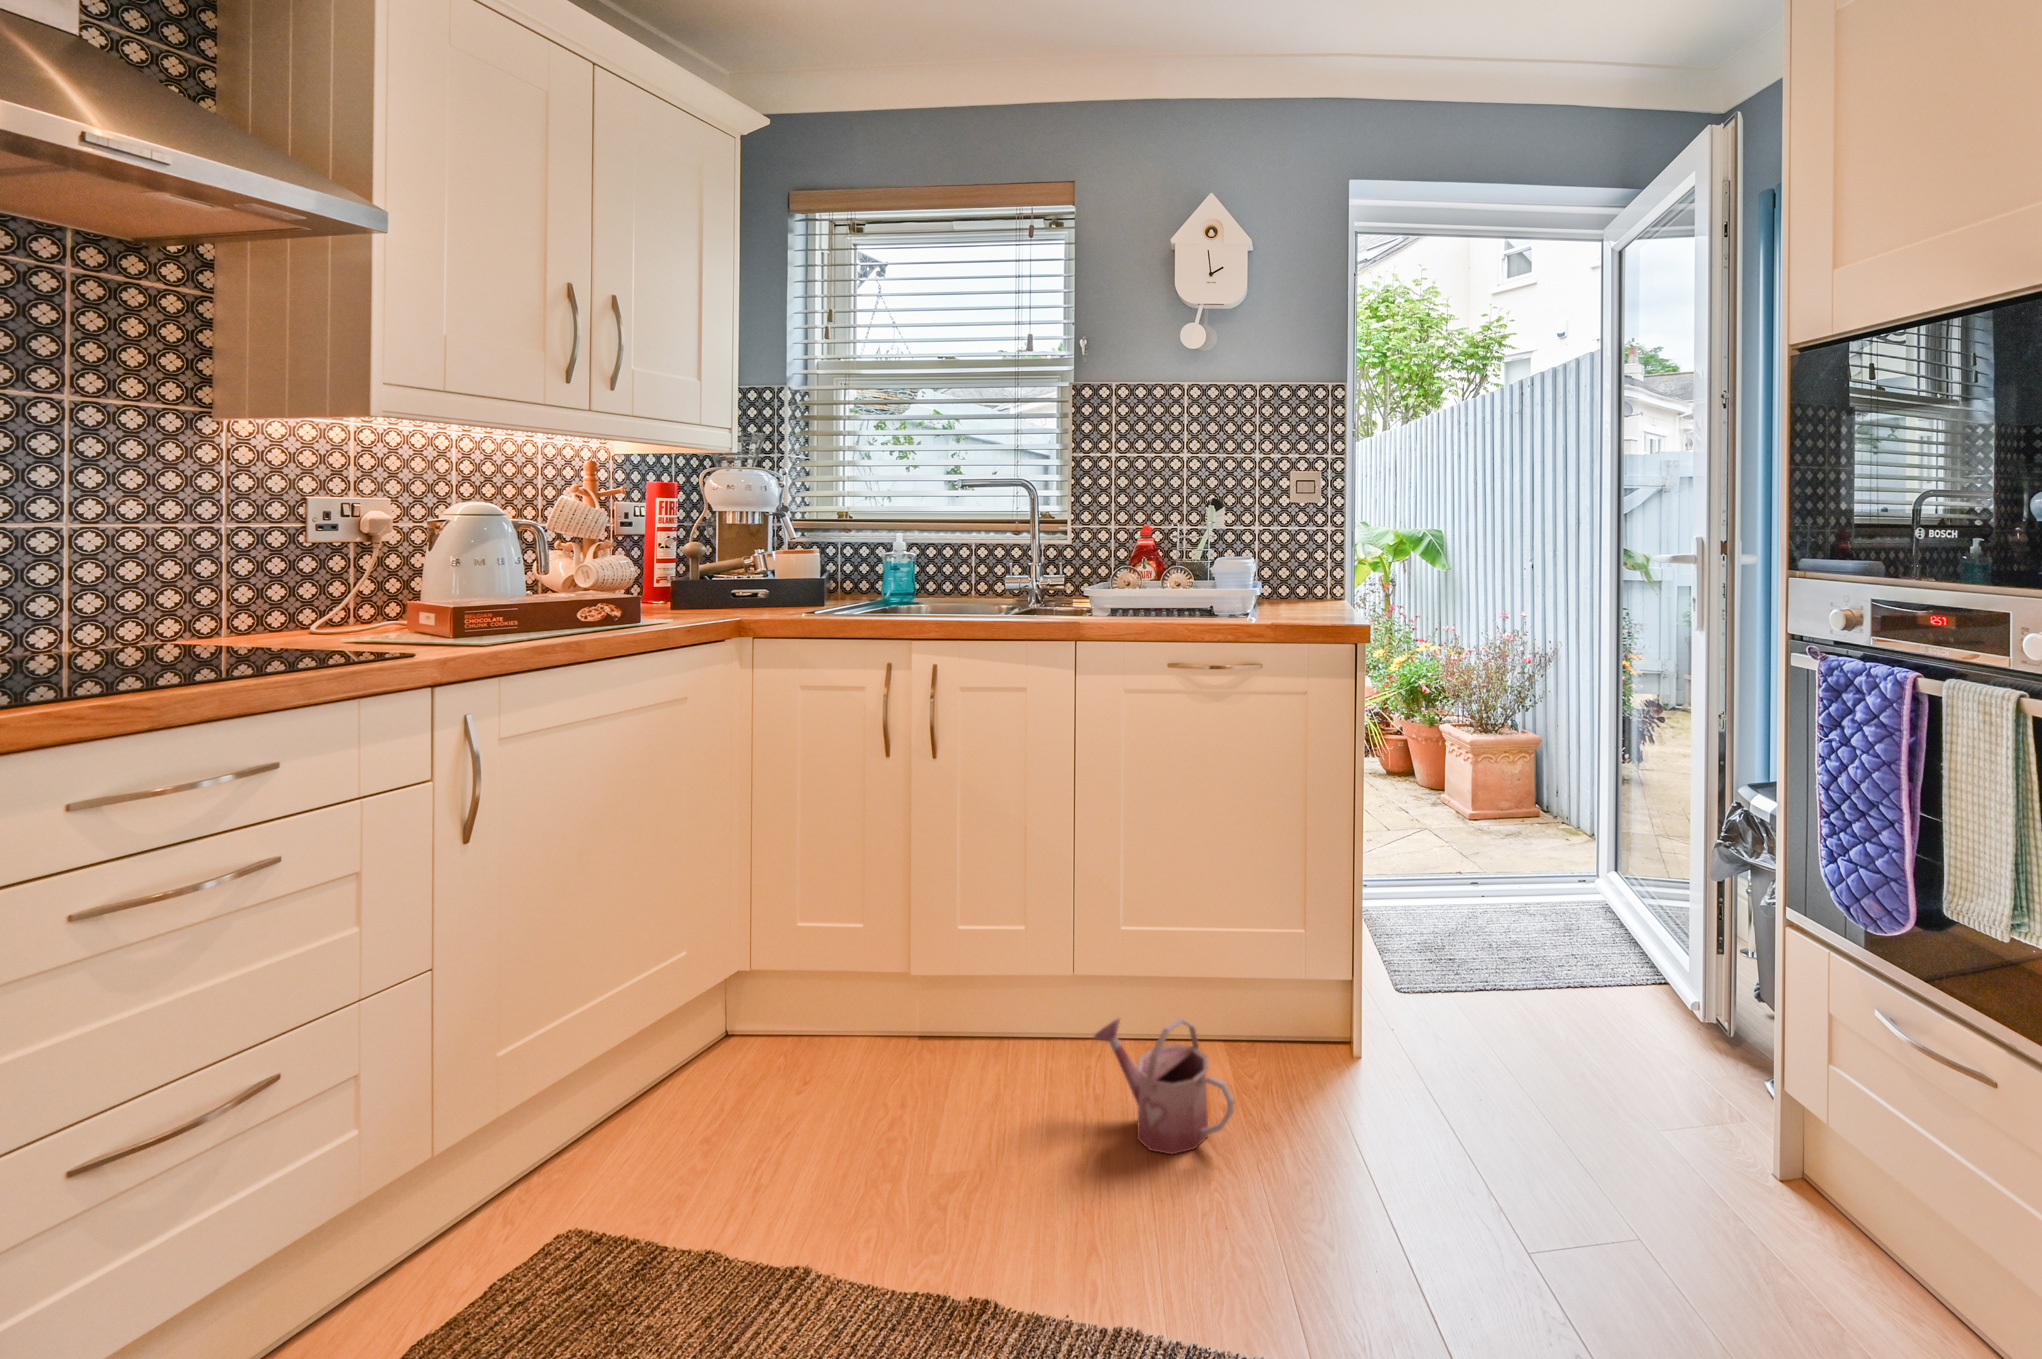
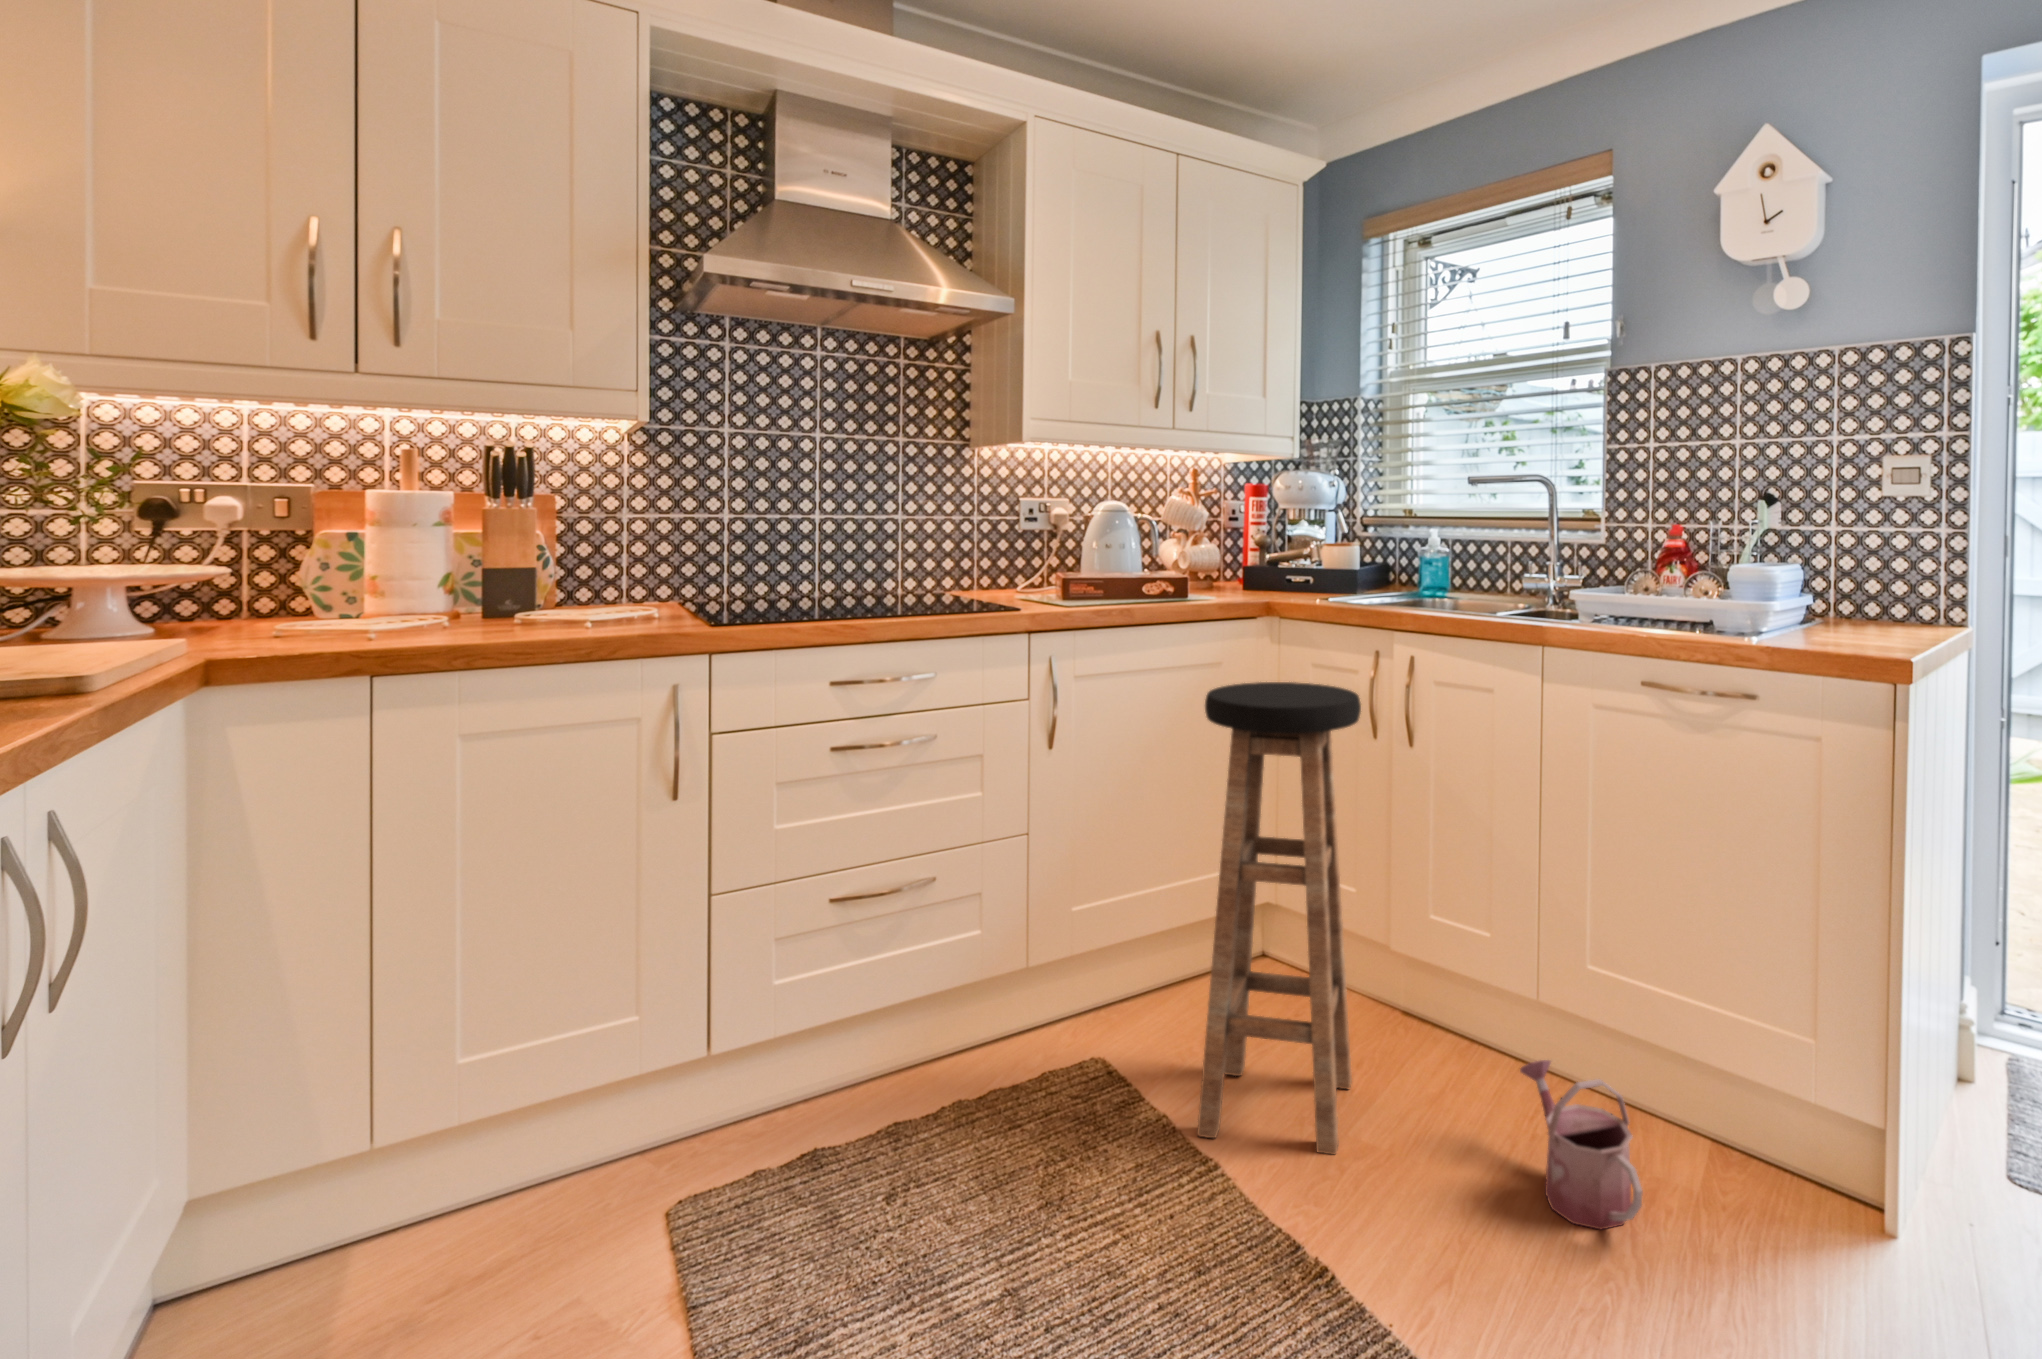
bar stool: none [746,700,933,1247] -> present [1197,682,1361,1154]

